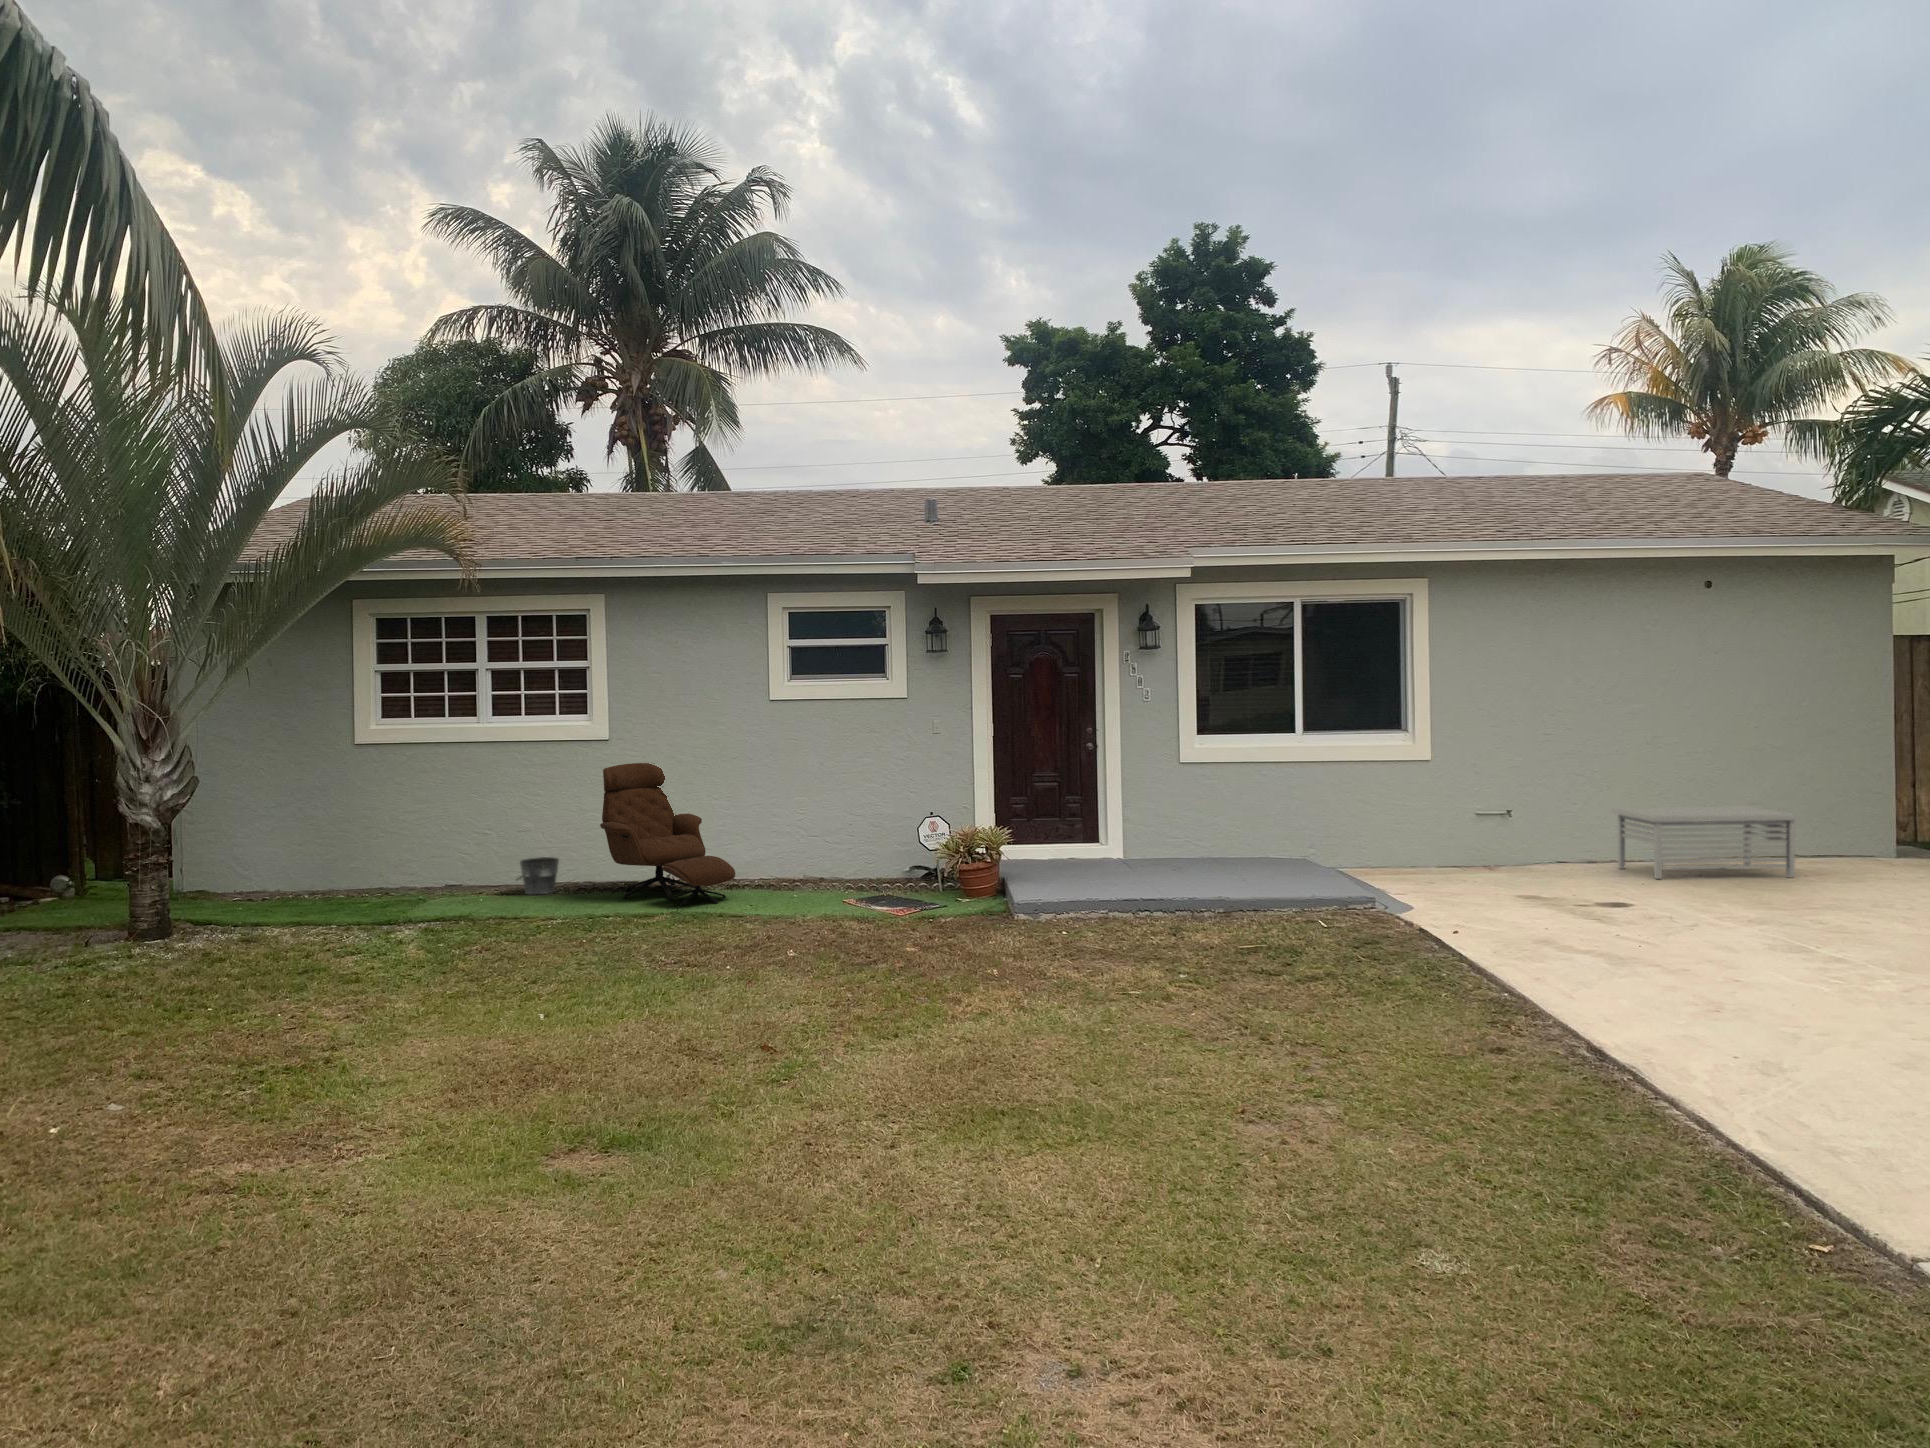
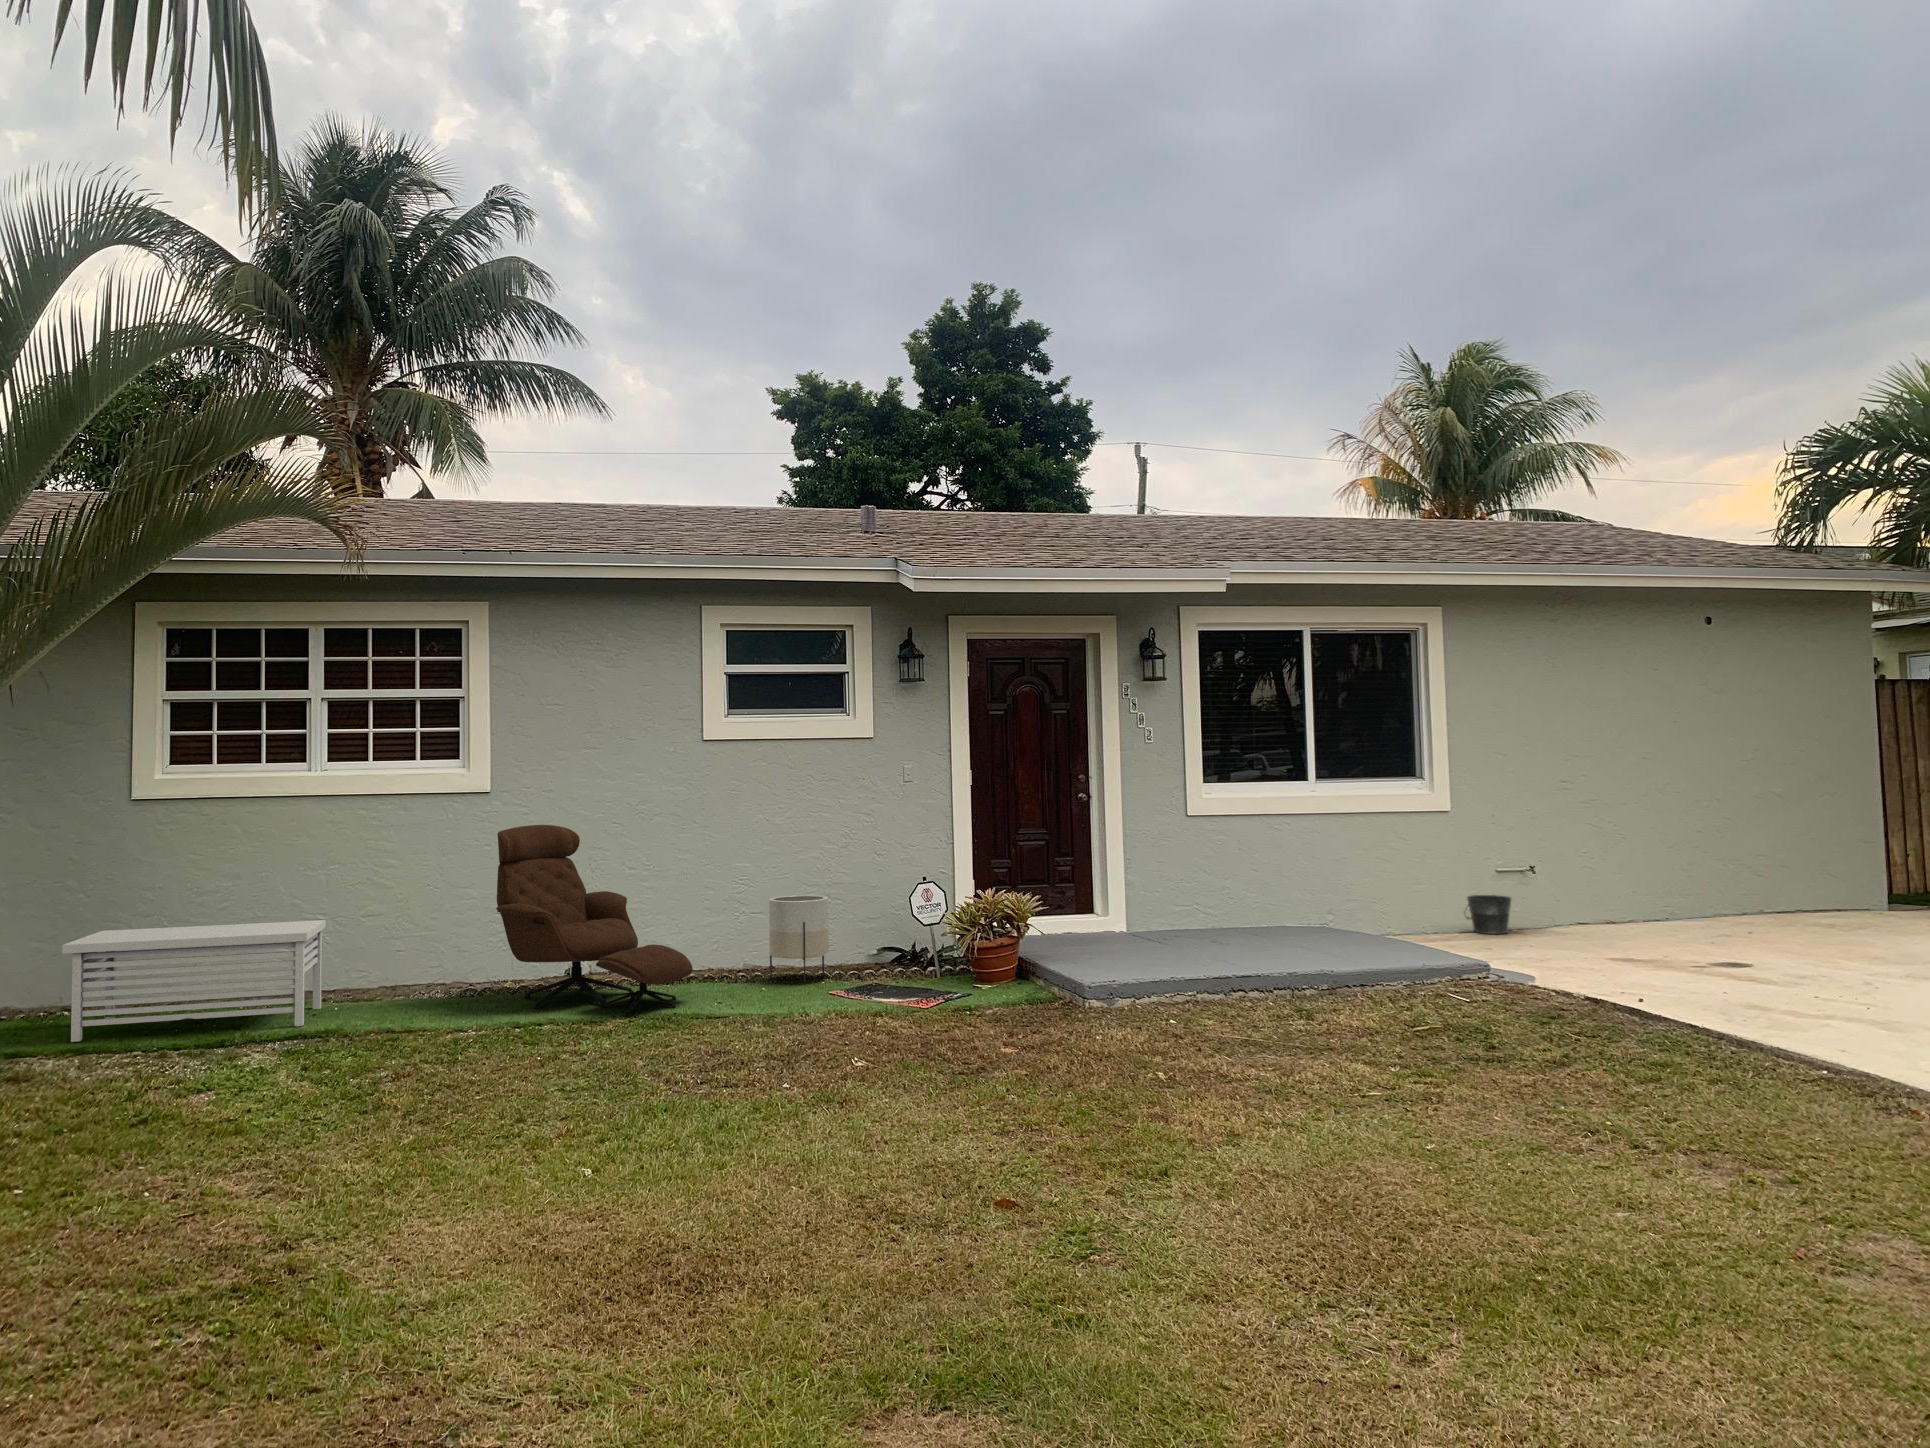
storage bench: present [1610,806,1799,879] -> present [62,920,326,1042]
planter: none [807,821,854,891] -> present [769,895,829,984]
bucket: present [517,857,559,894] -> present [1465,895,1511,934]

